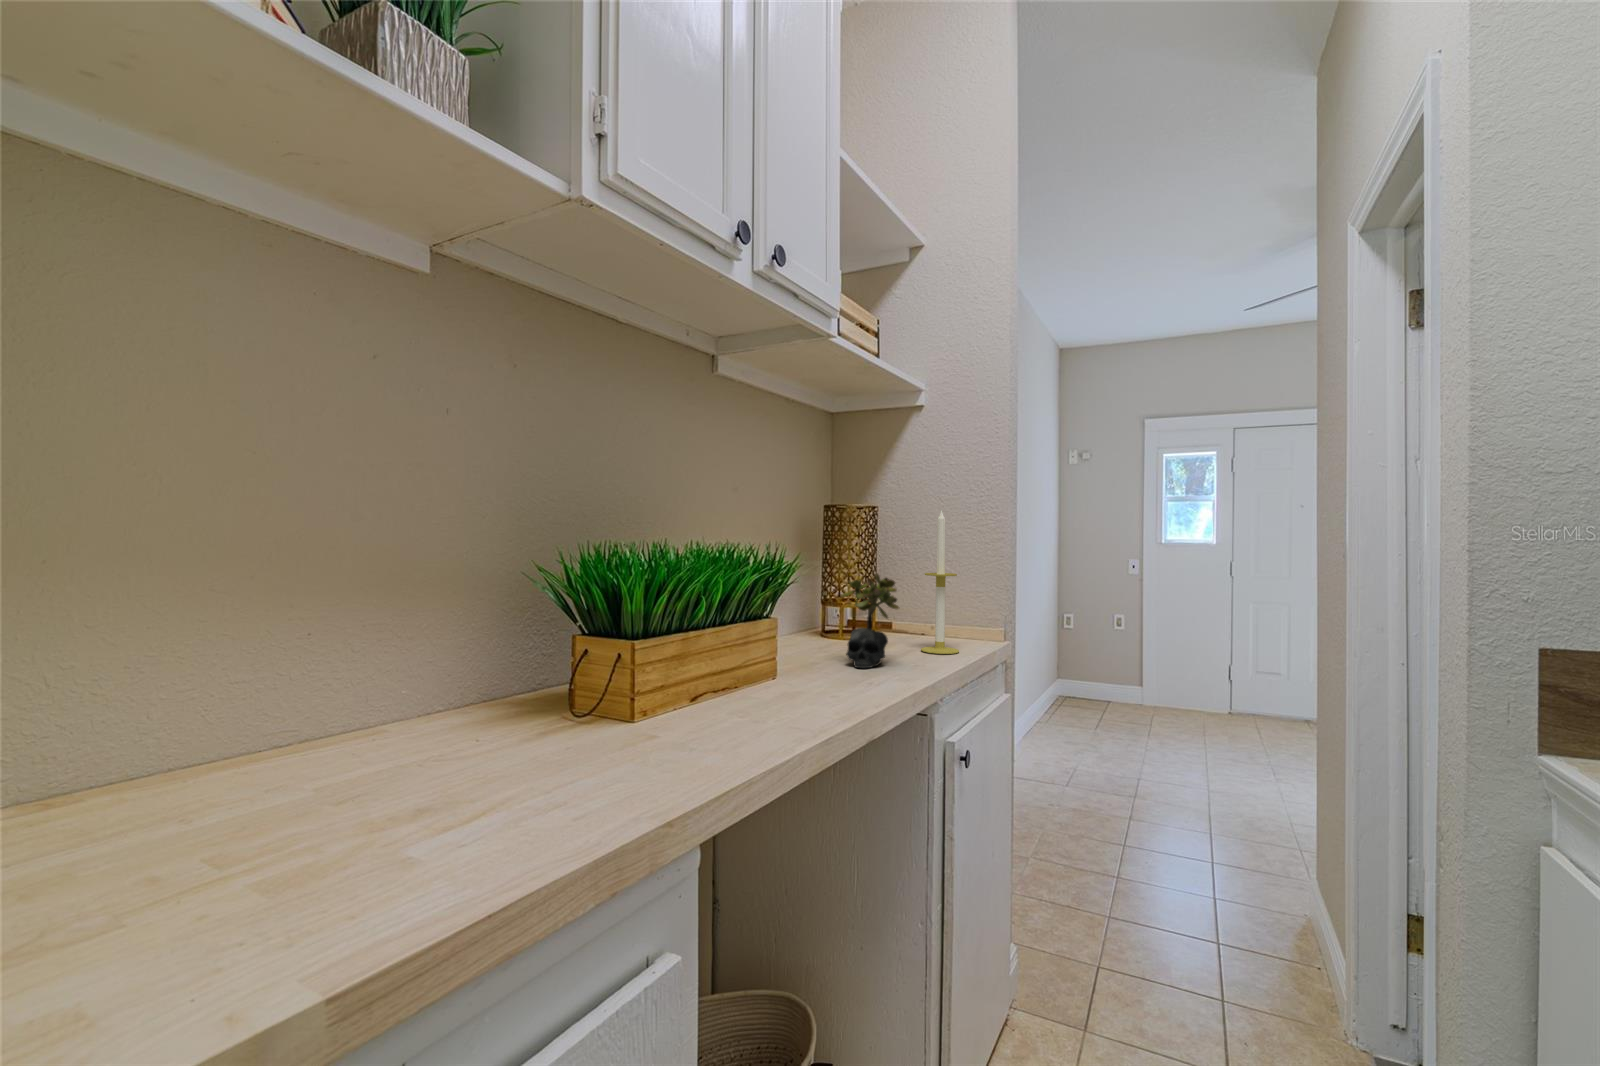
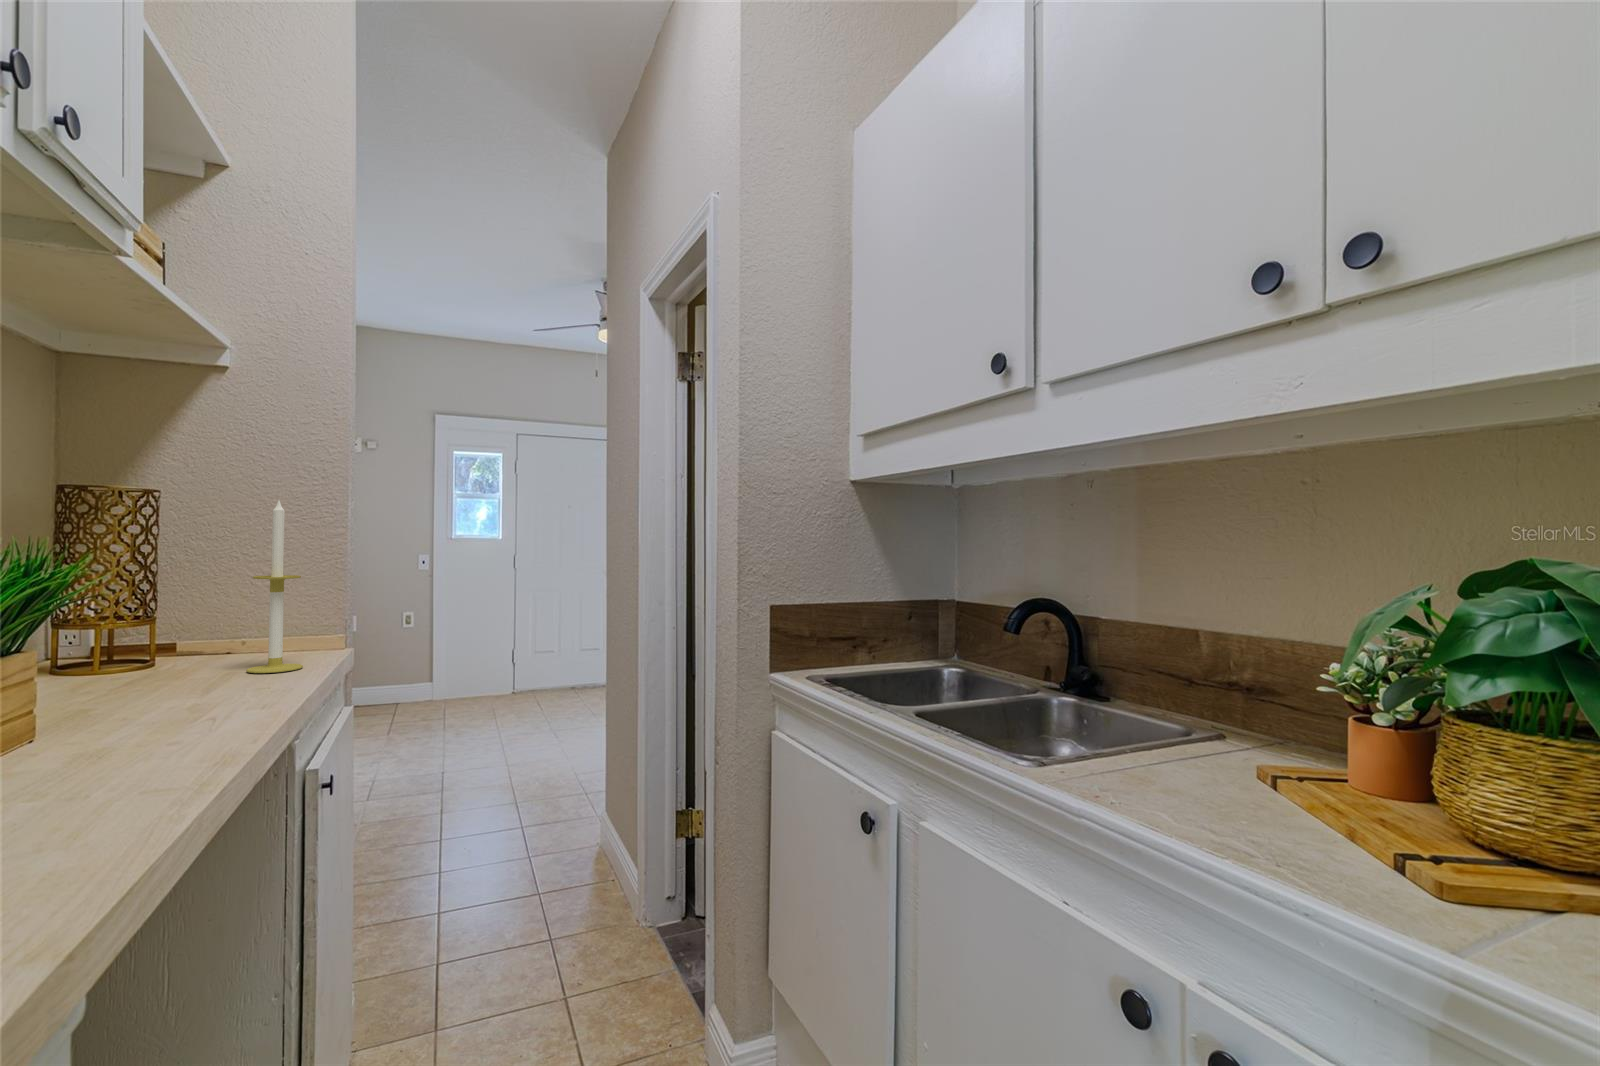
succulent plant: present [841,573,899,668] -> none [134,579,240,705]

